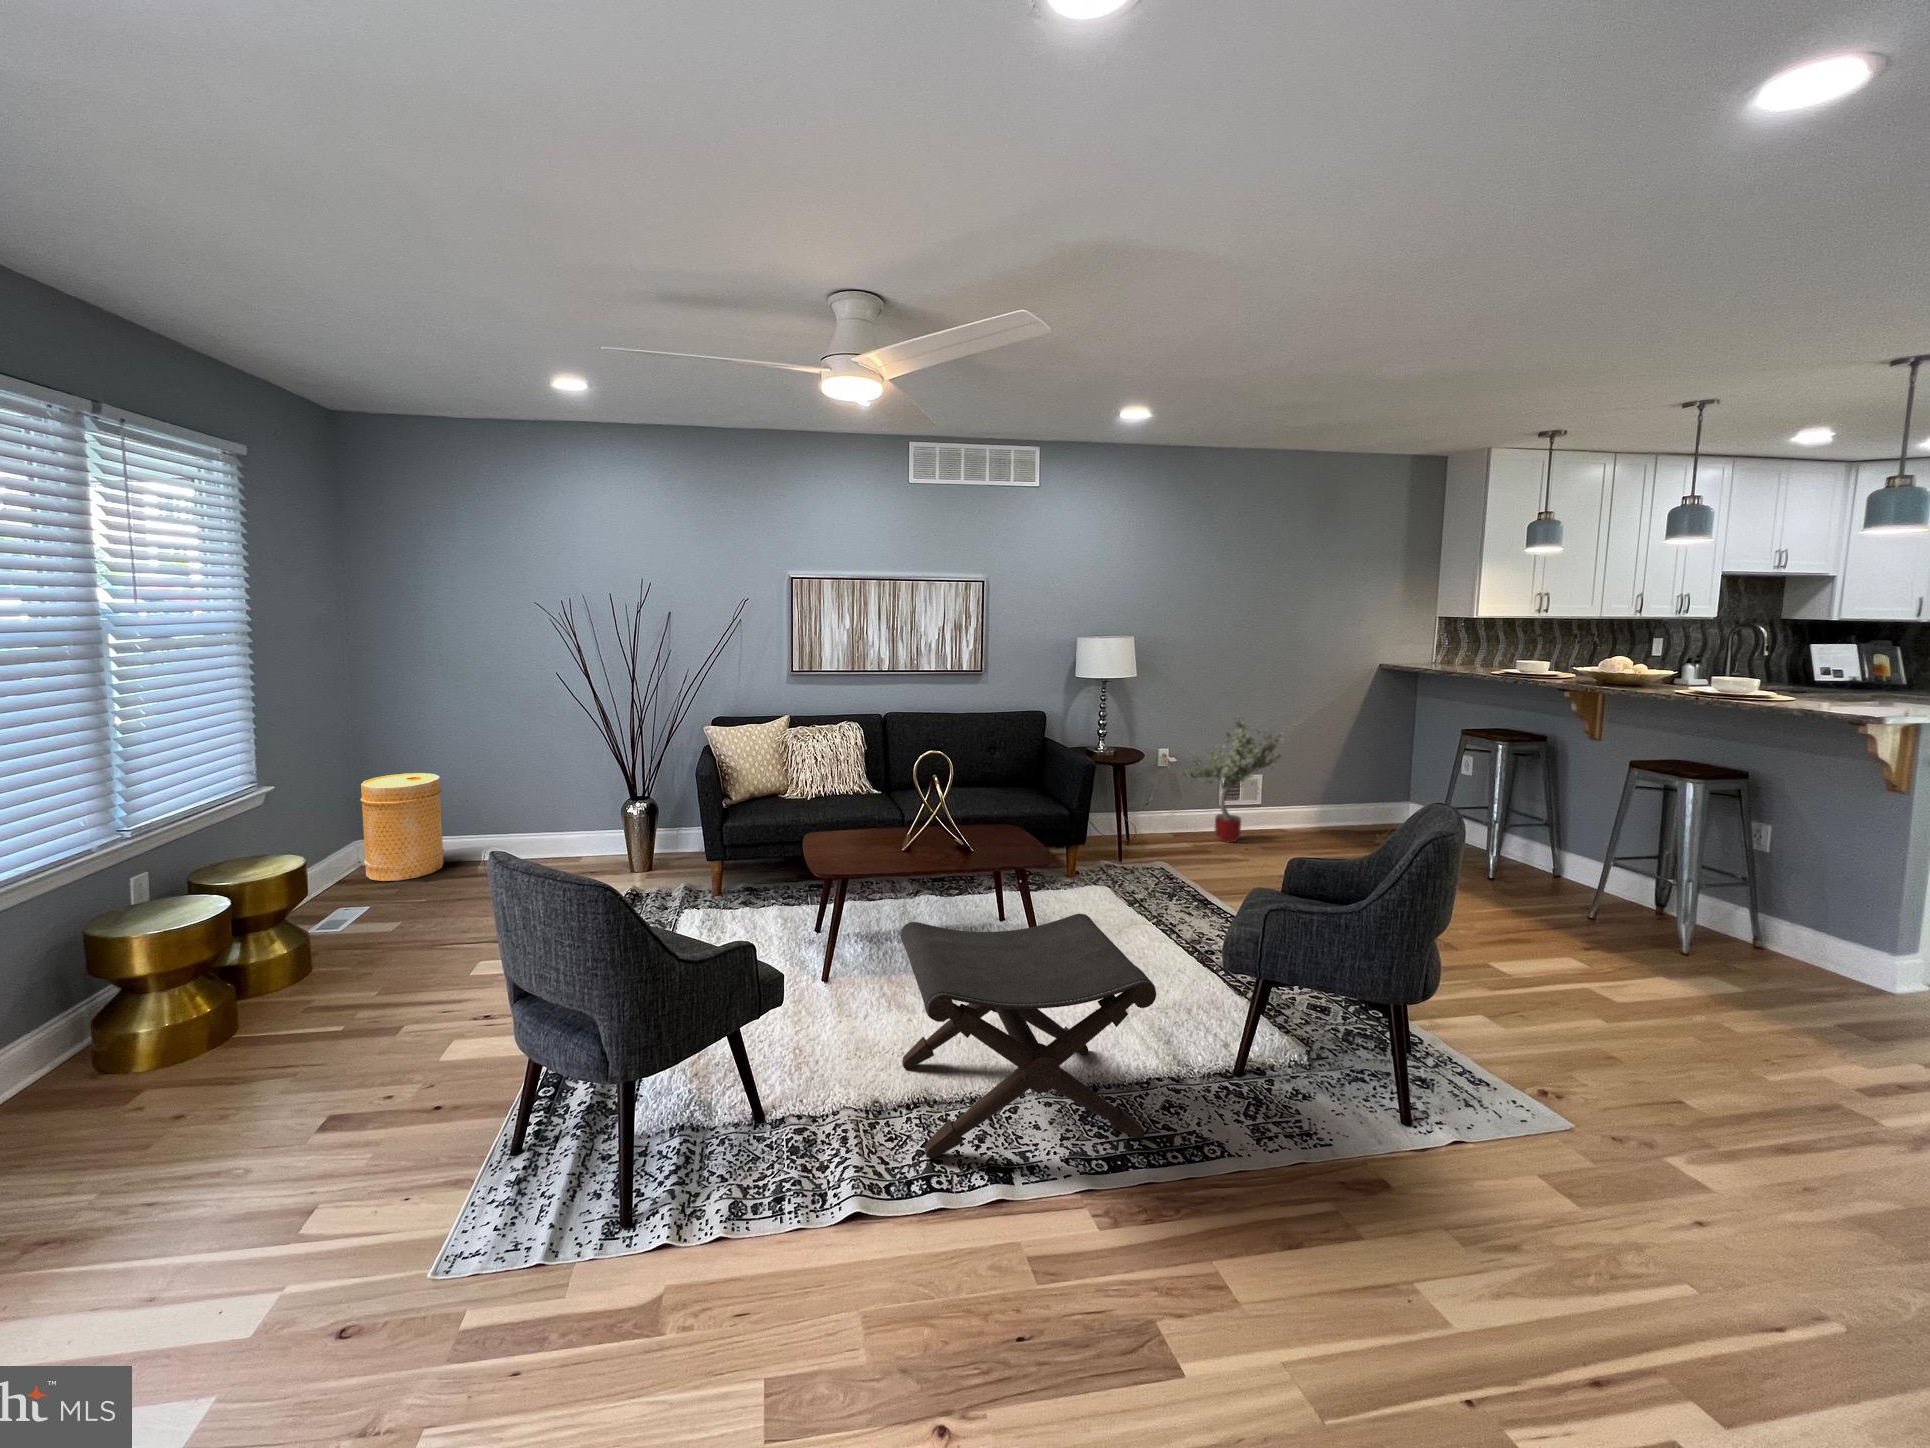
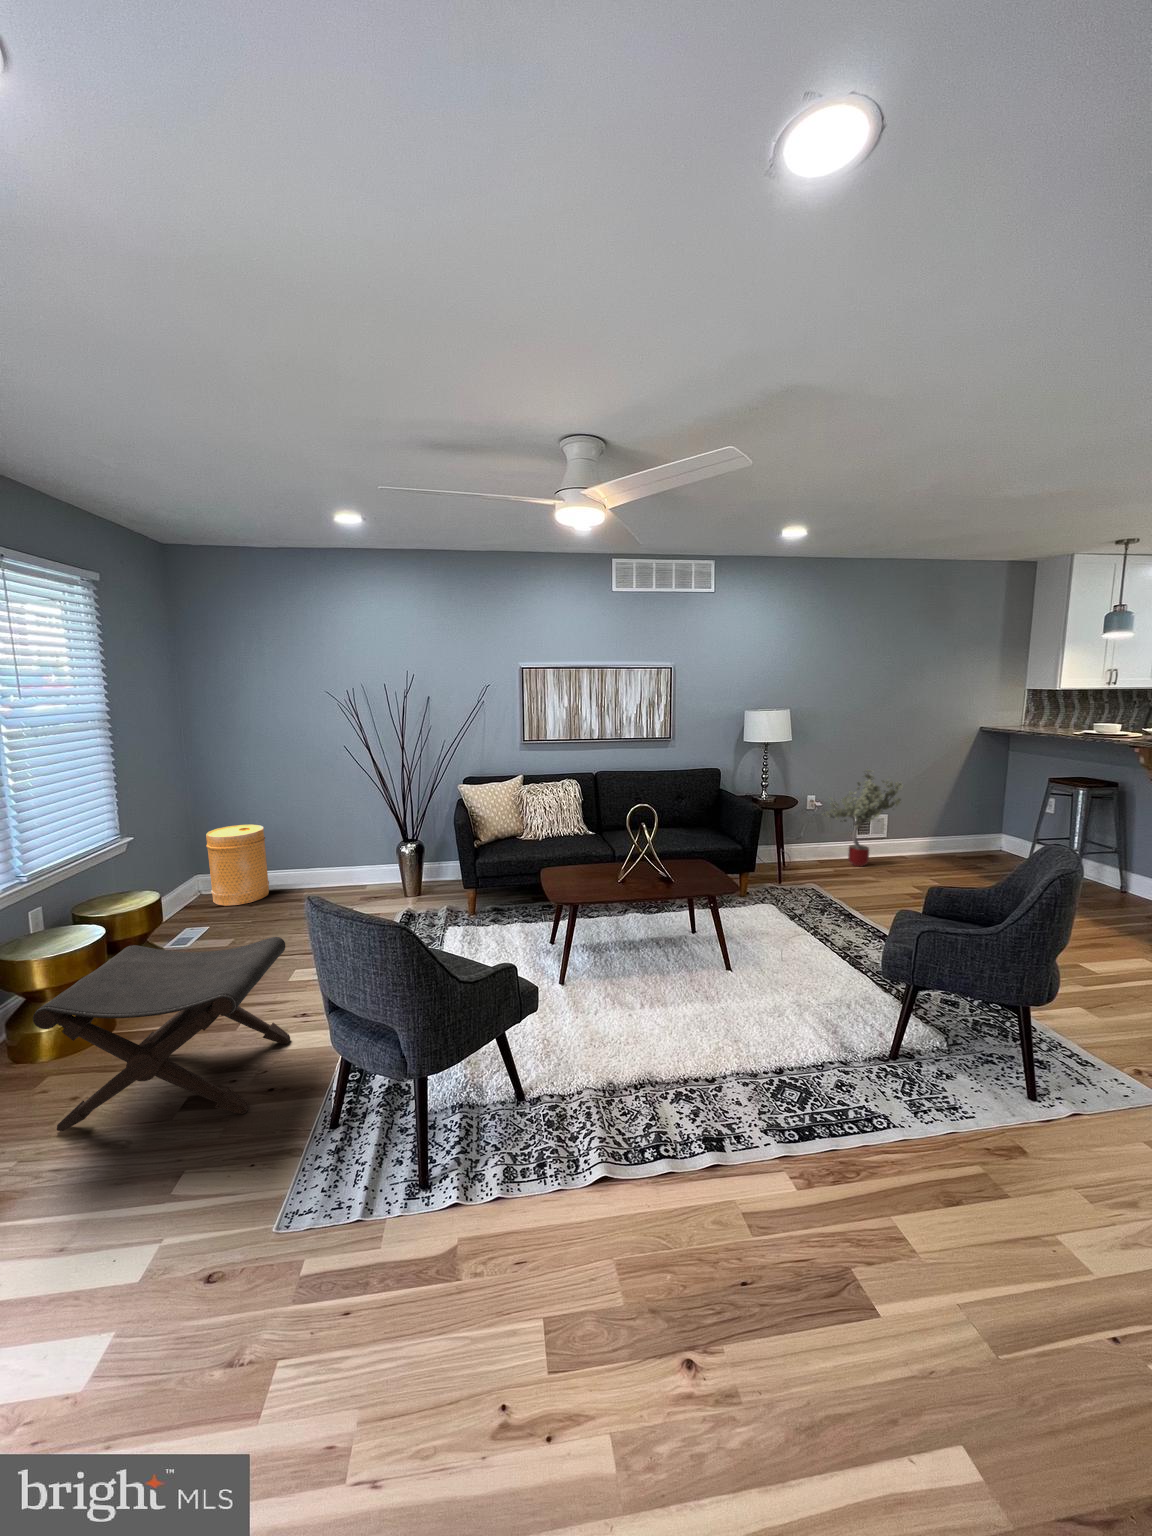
footstool: present [900,914,1156,1158] -> present [33,937,290,1131]

